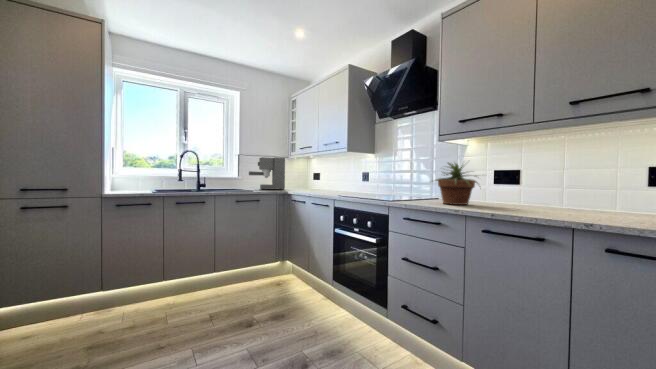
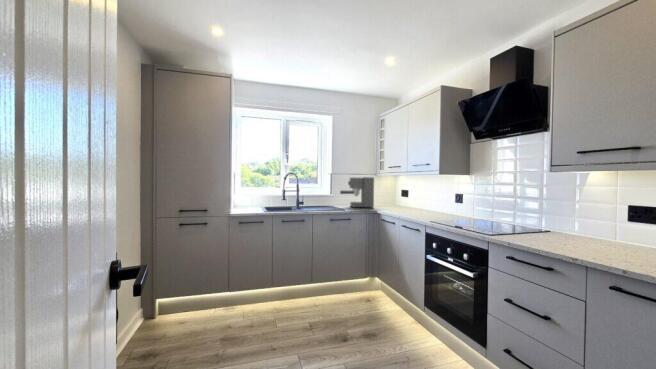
potted plant: present [435,162,477,205] -> none [537,198,617,250]

